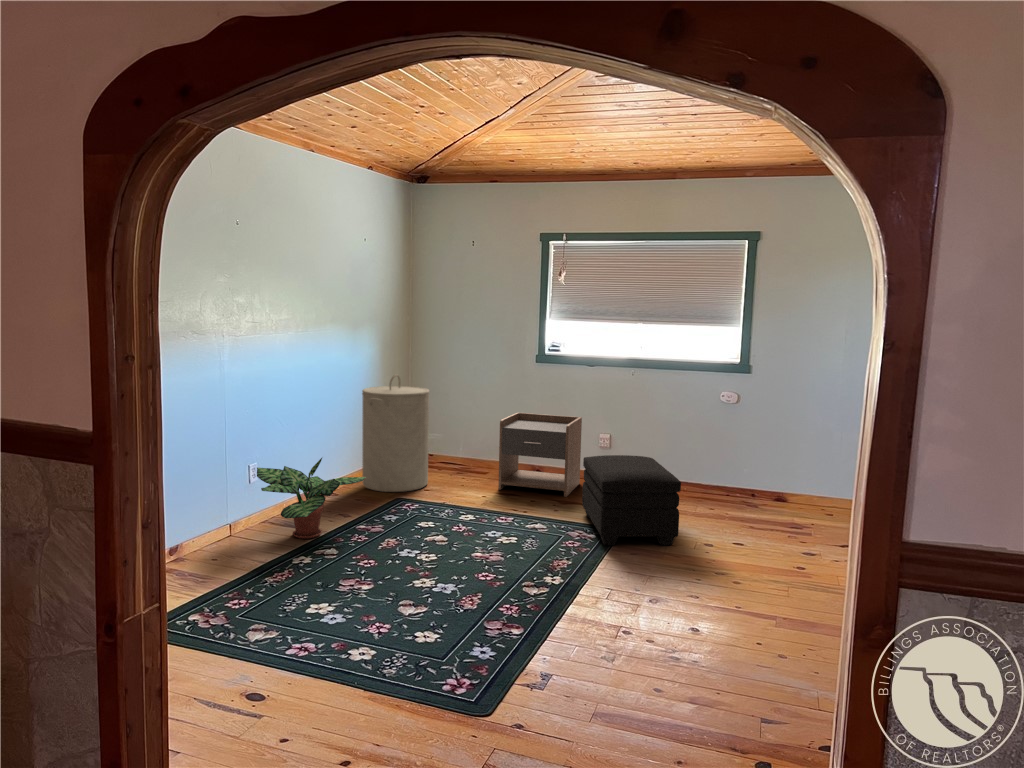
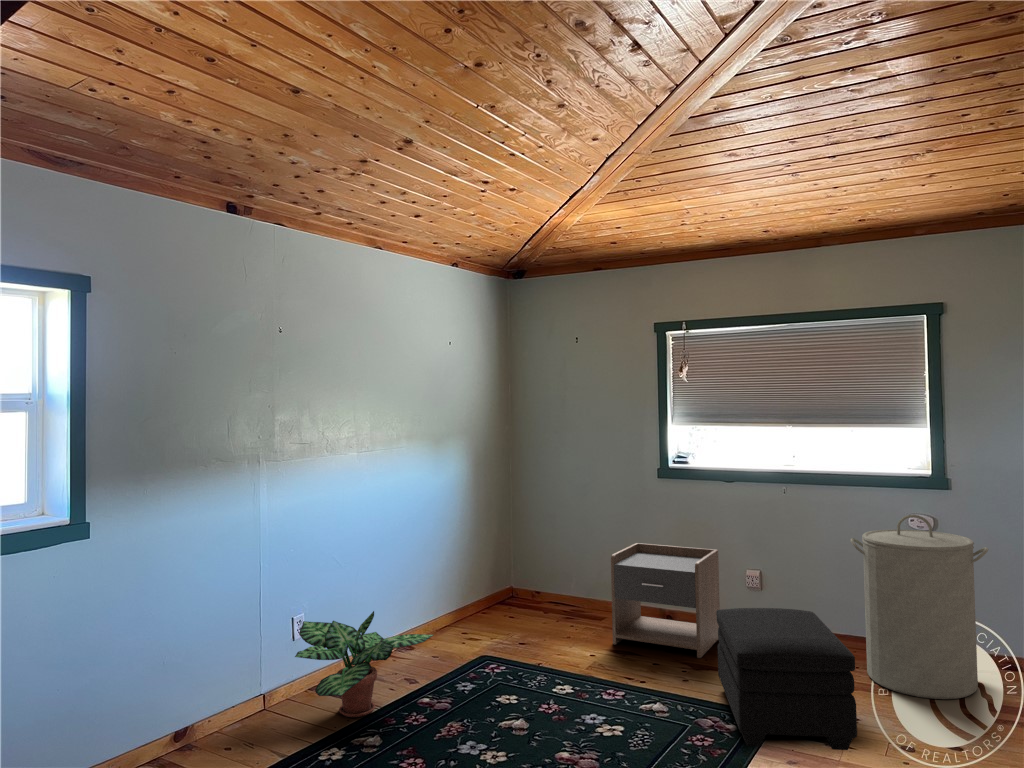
laundry hamper: present [362,375,429,492] -> present [850,515,988,699]

